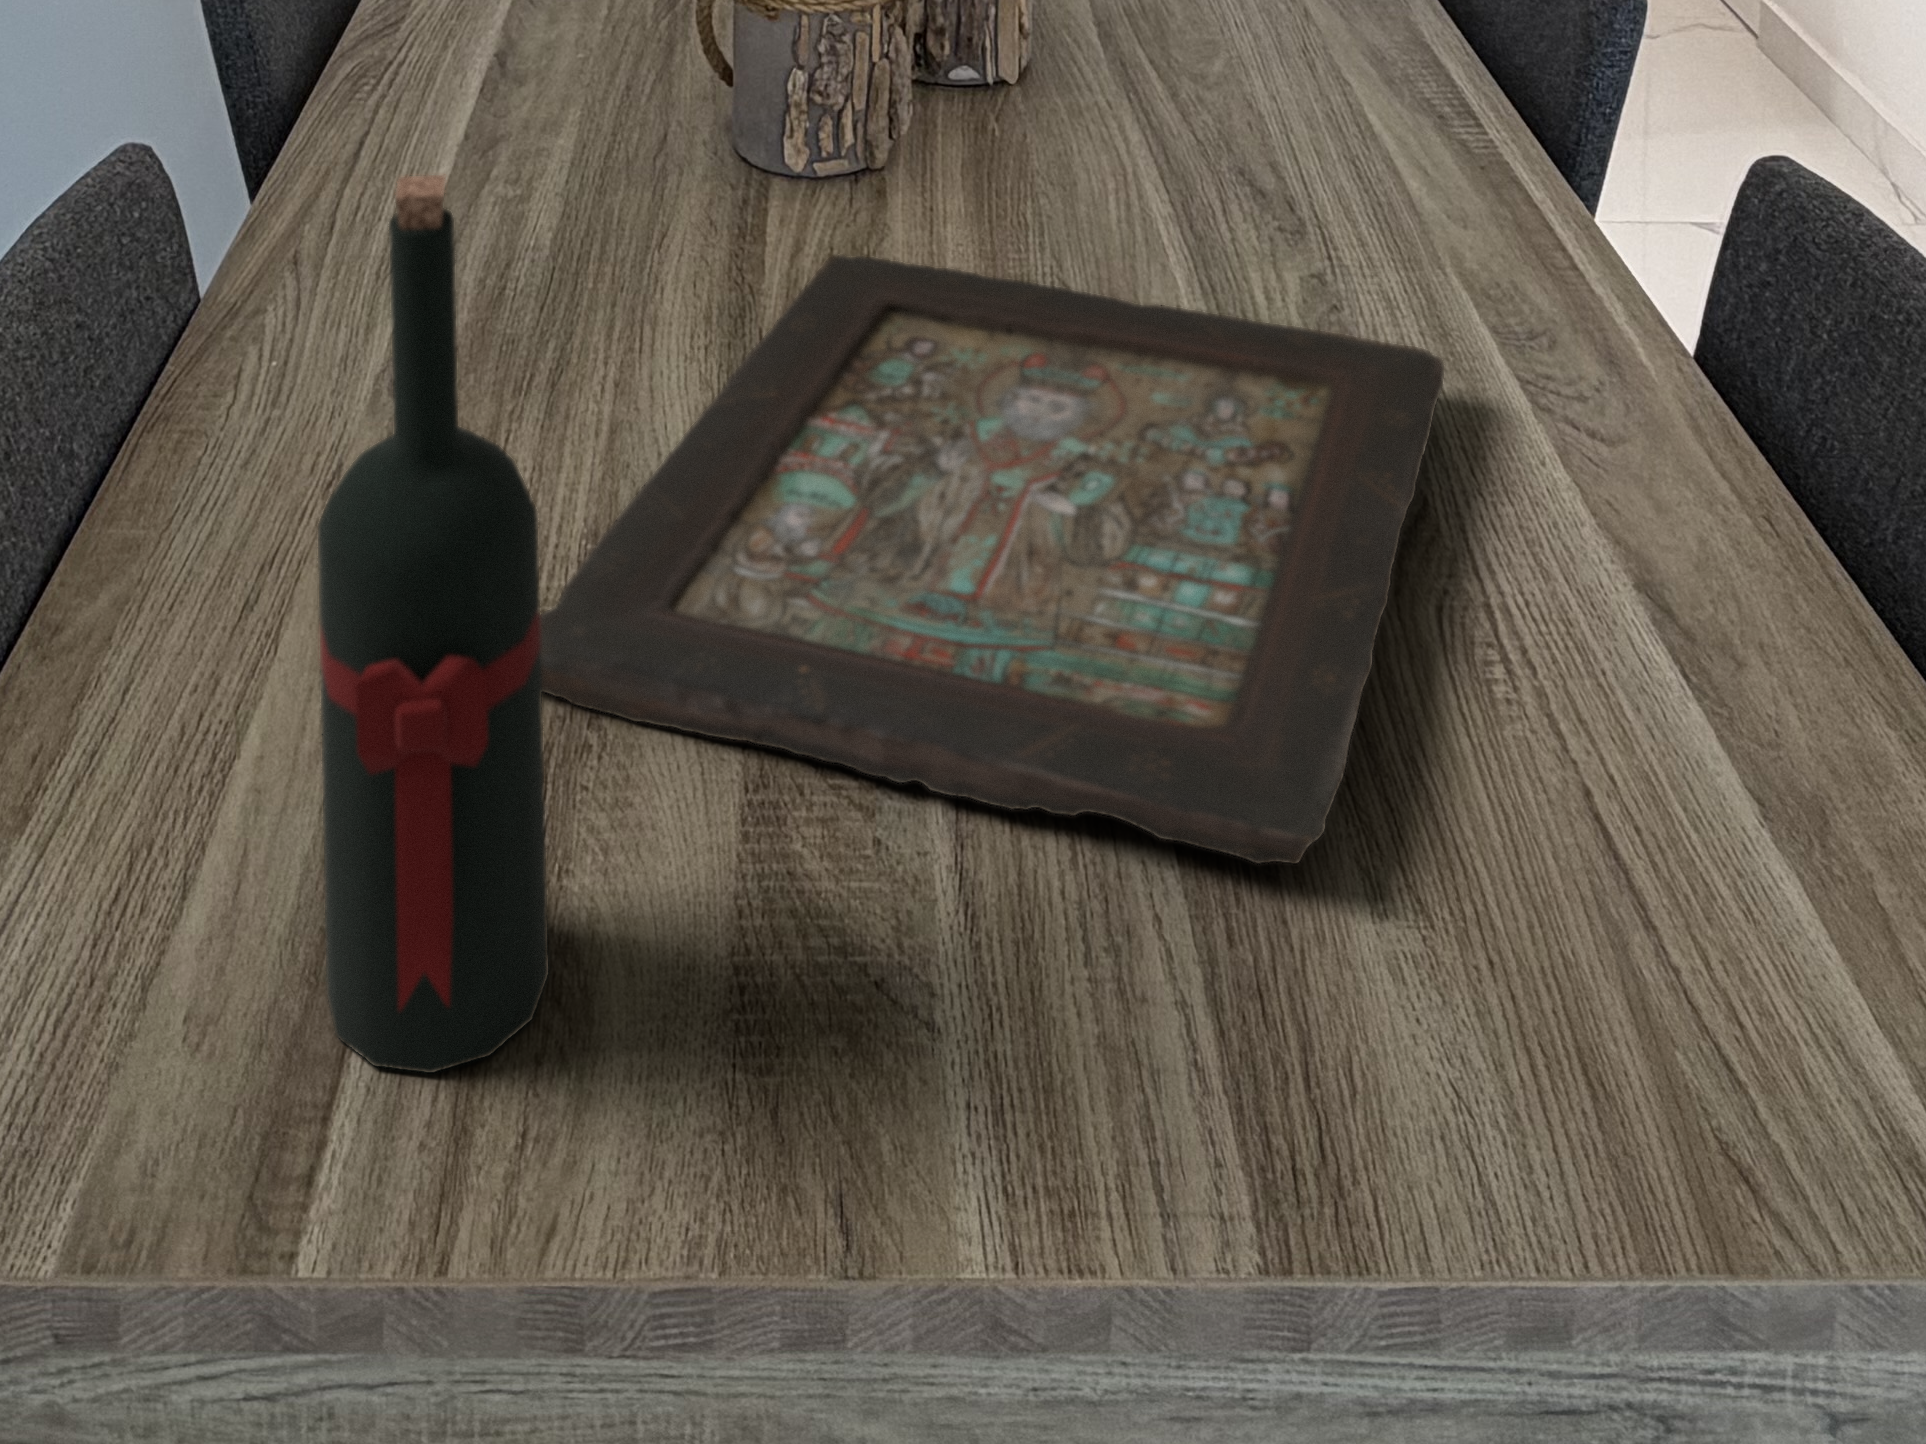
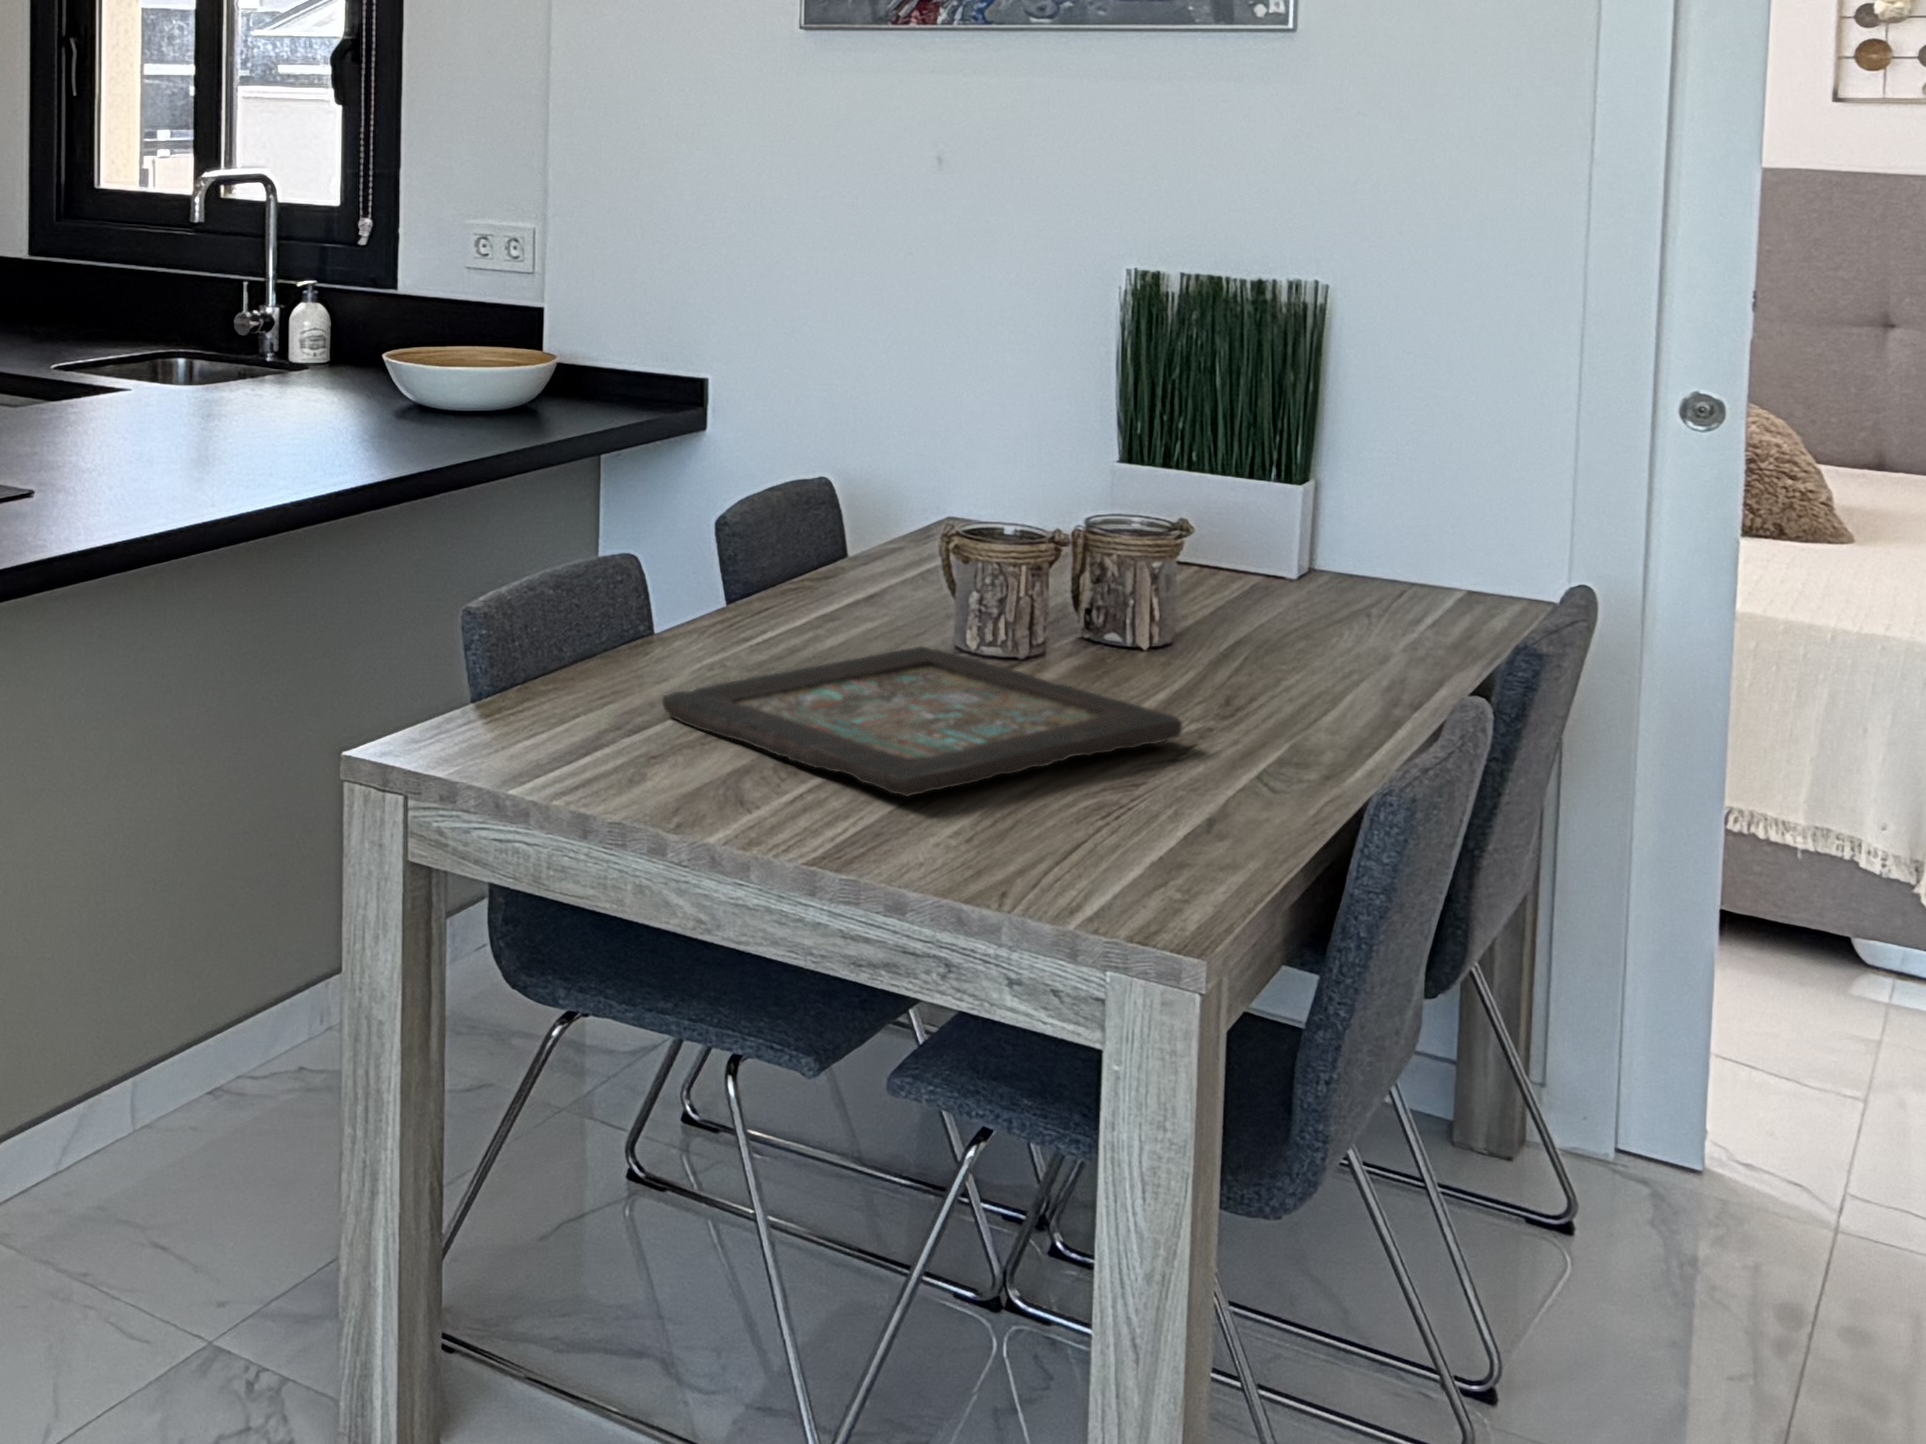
wine bottle: present [318,175,549,1073] -> none [532,438,617,763]

